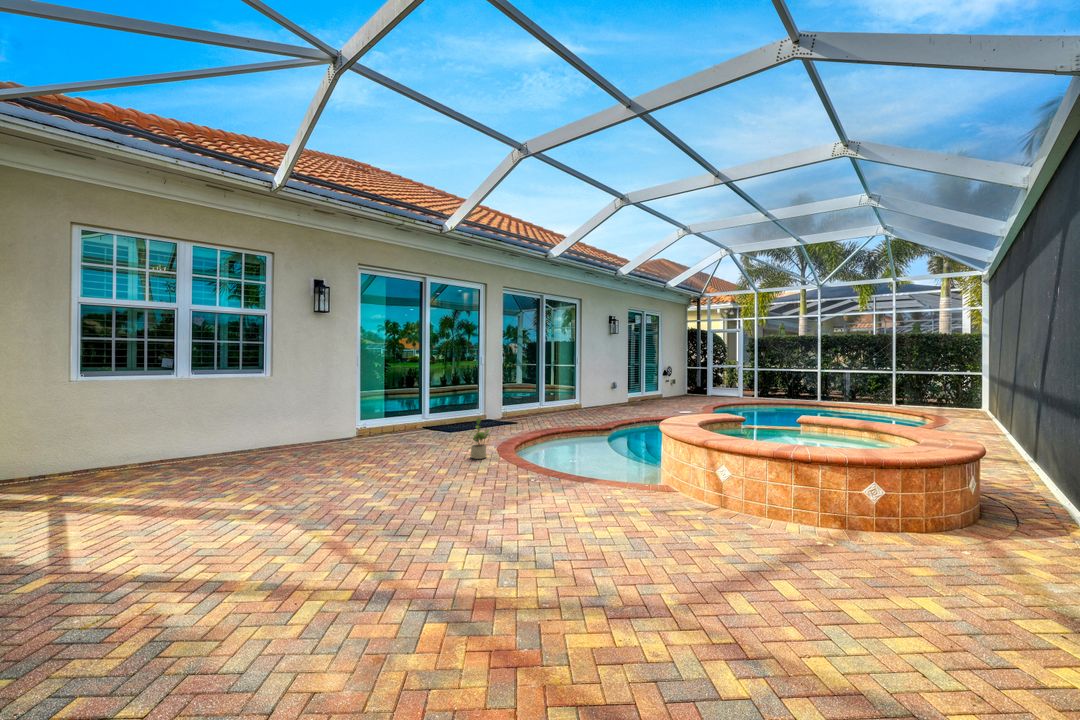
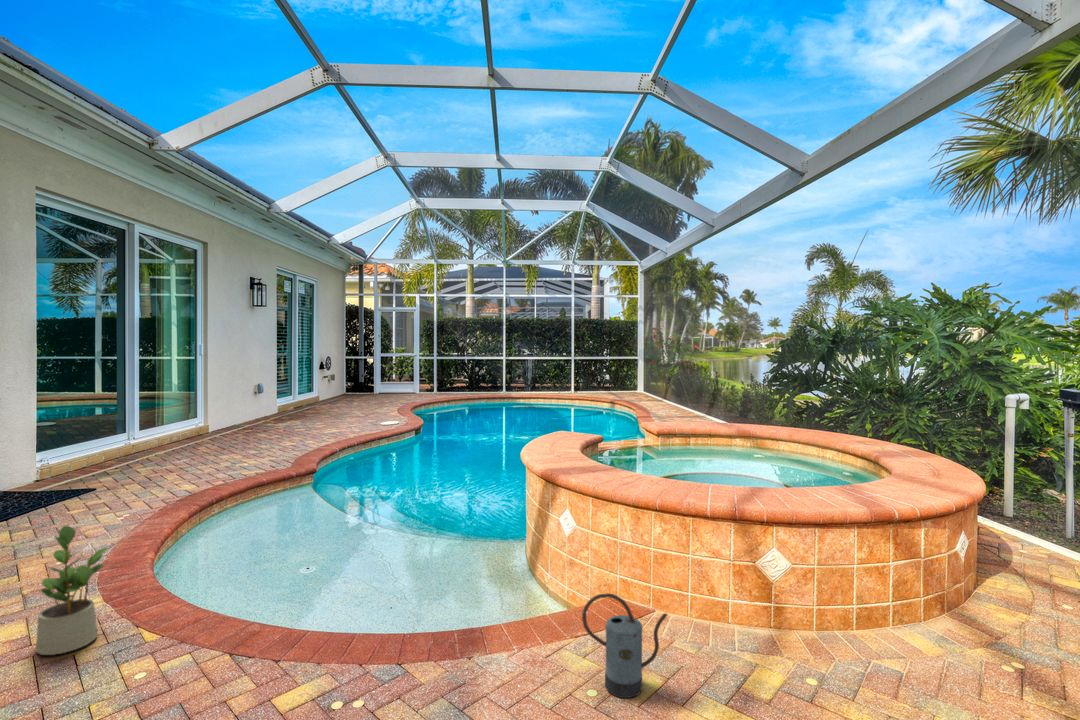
watering can: none [609,460,638,502] -> present [582,593,667,698]

